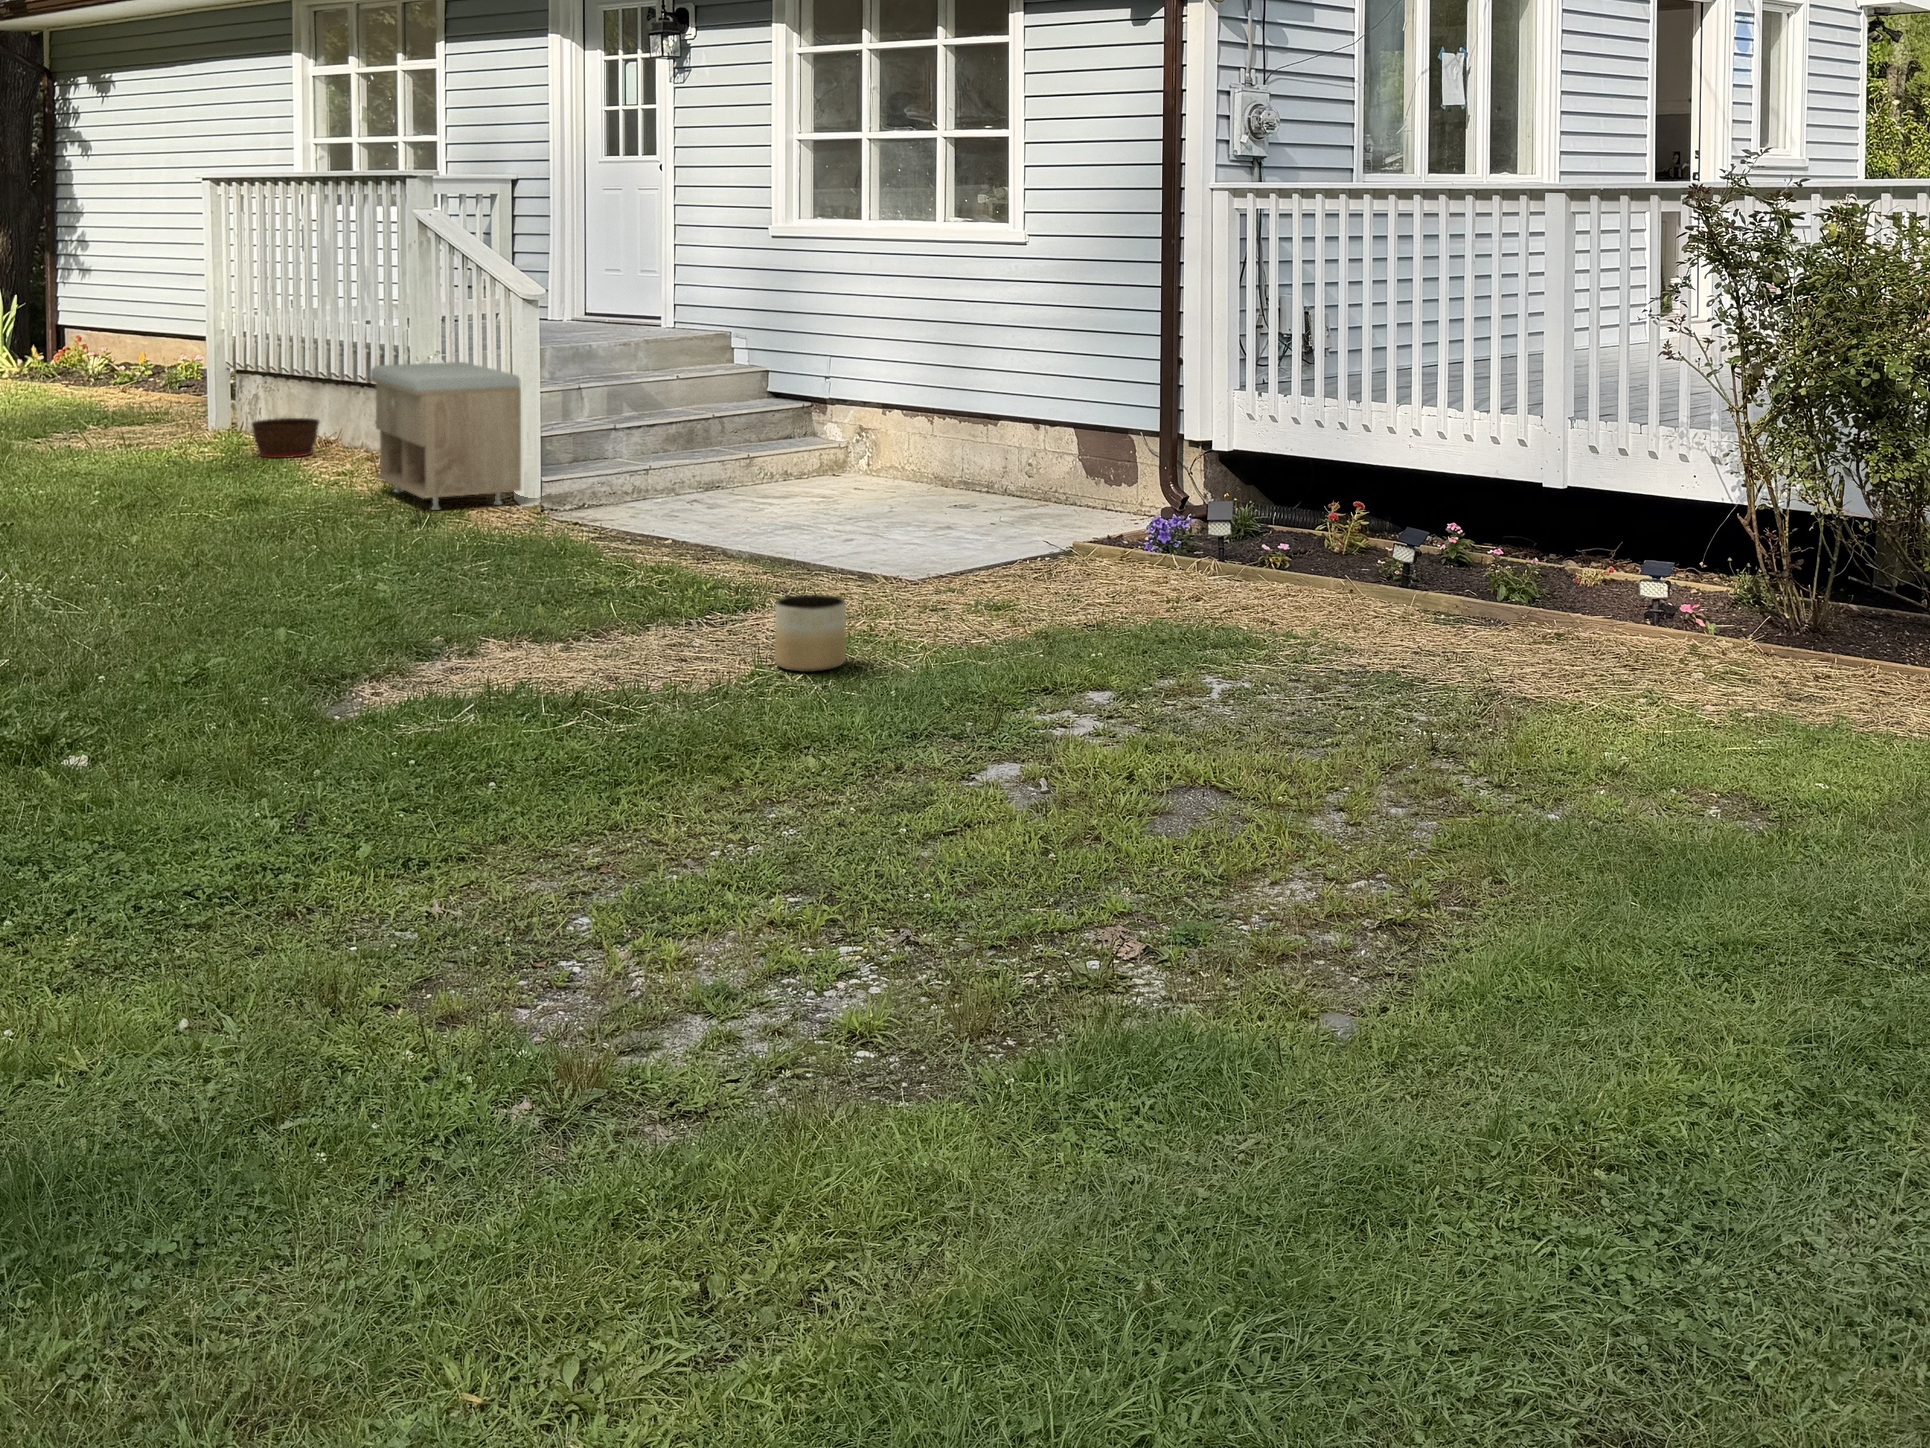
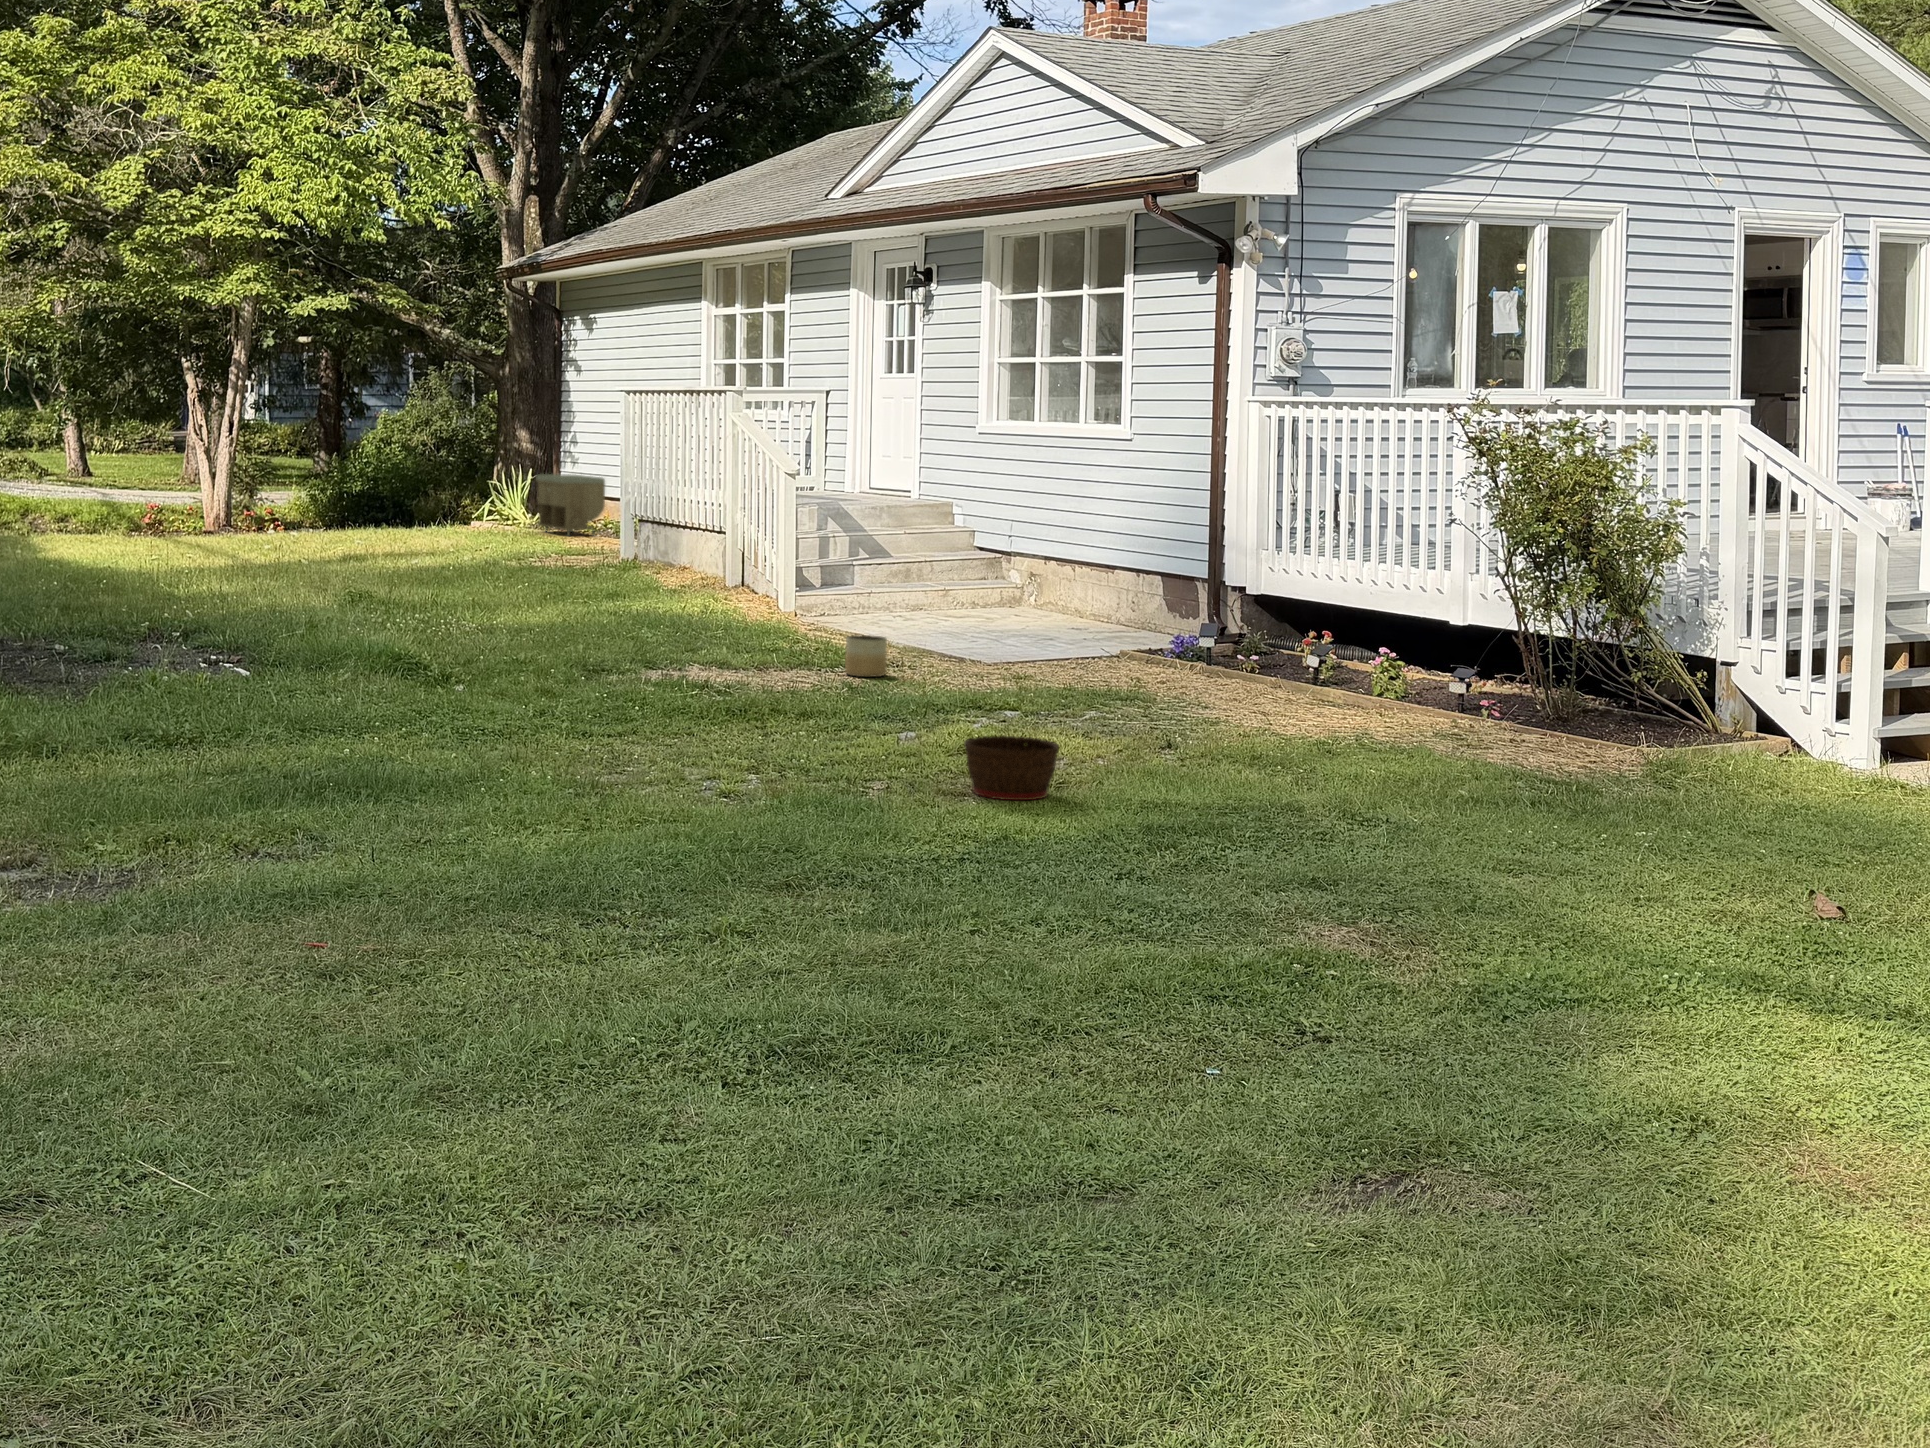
storage bench: present [371,362,521,510] -> present [536,474,605,535]
basket: present [252,418,319,458] -> present [964,736,1059,800]

